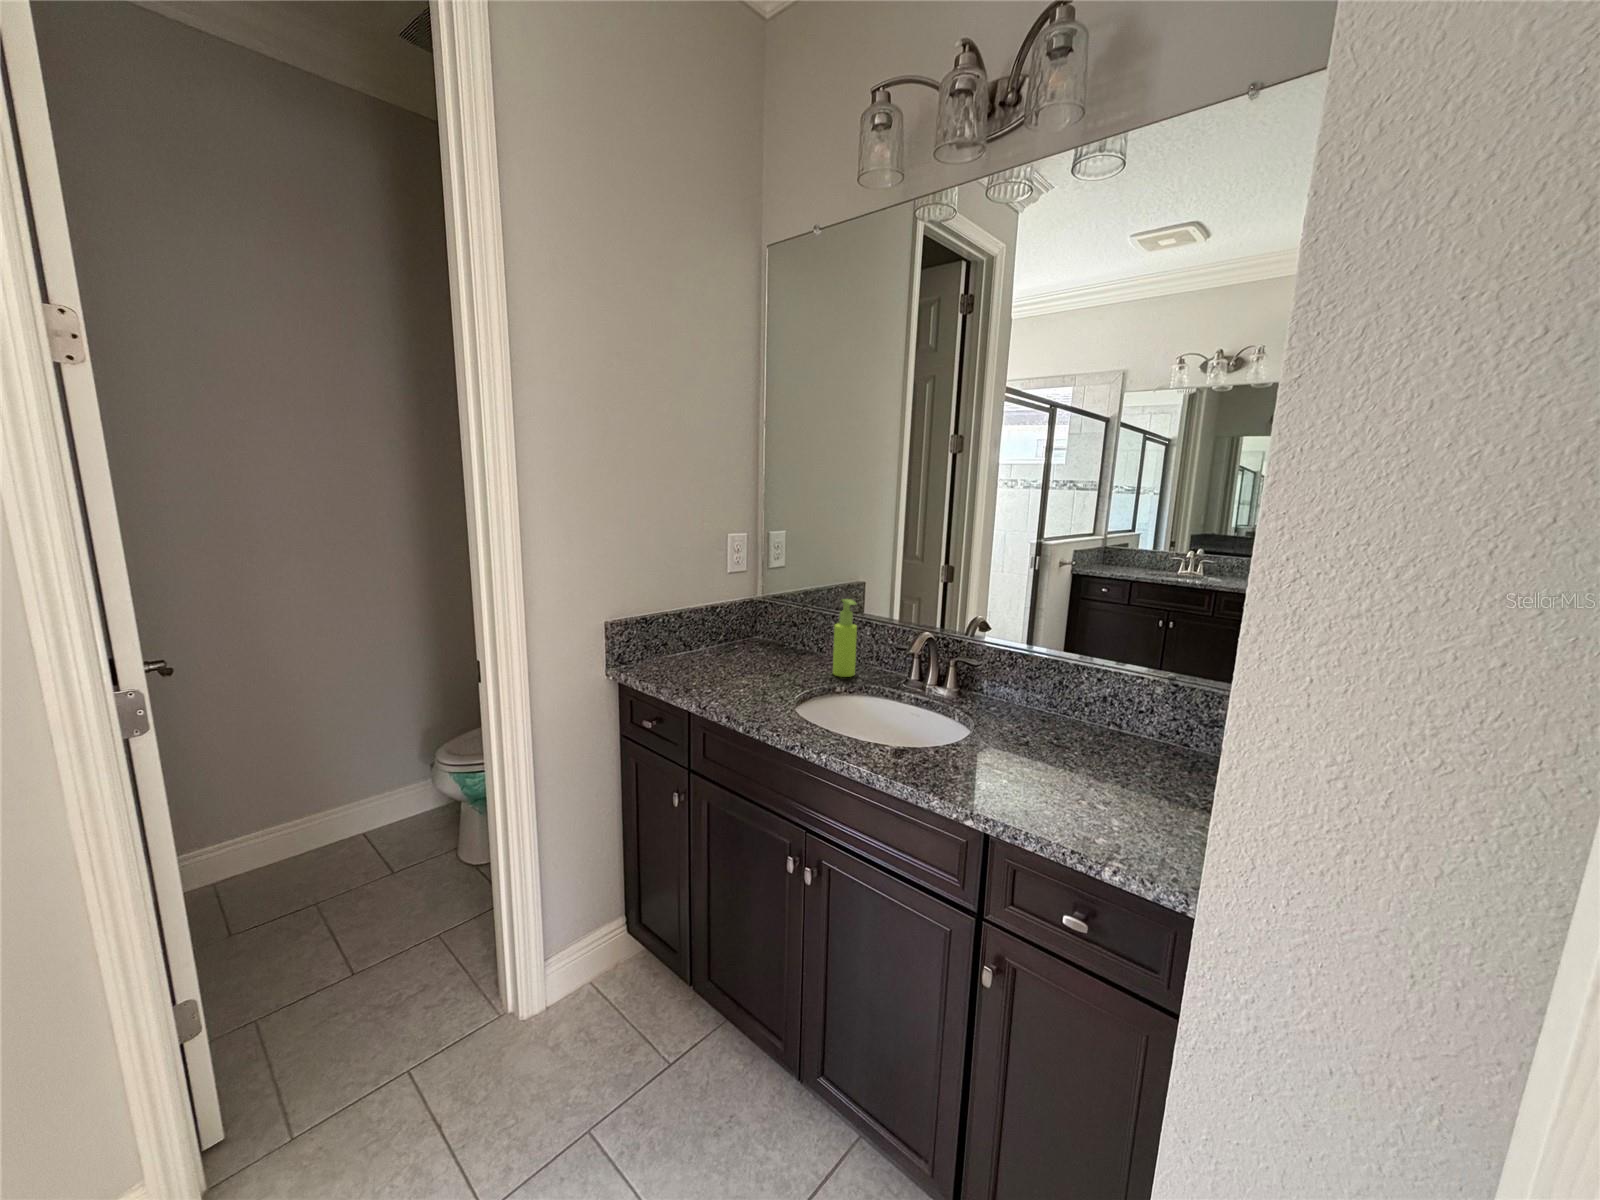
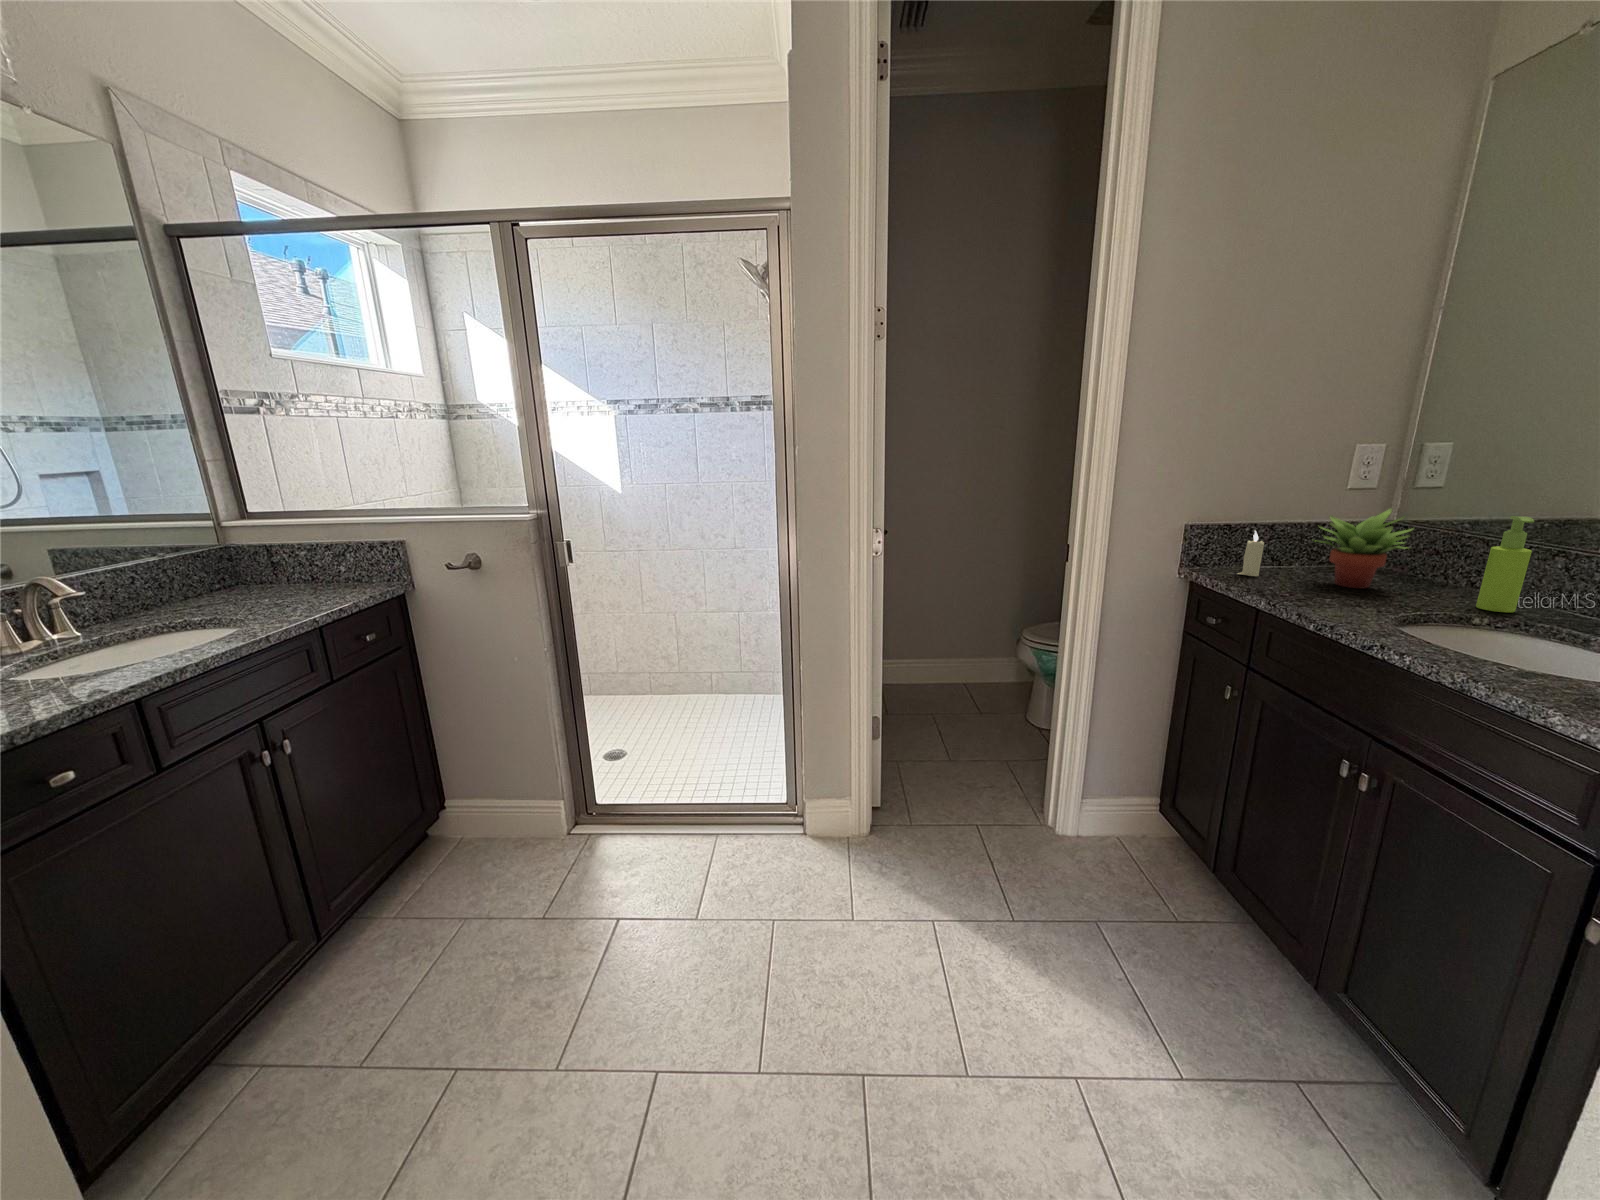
succulent plant: none [715,593,787,669] -> present [1315,508,1414,588]
candle: none [660,625,679,670] -> present [1238,531,1264,576]

